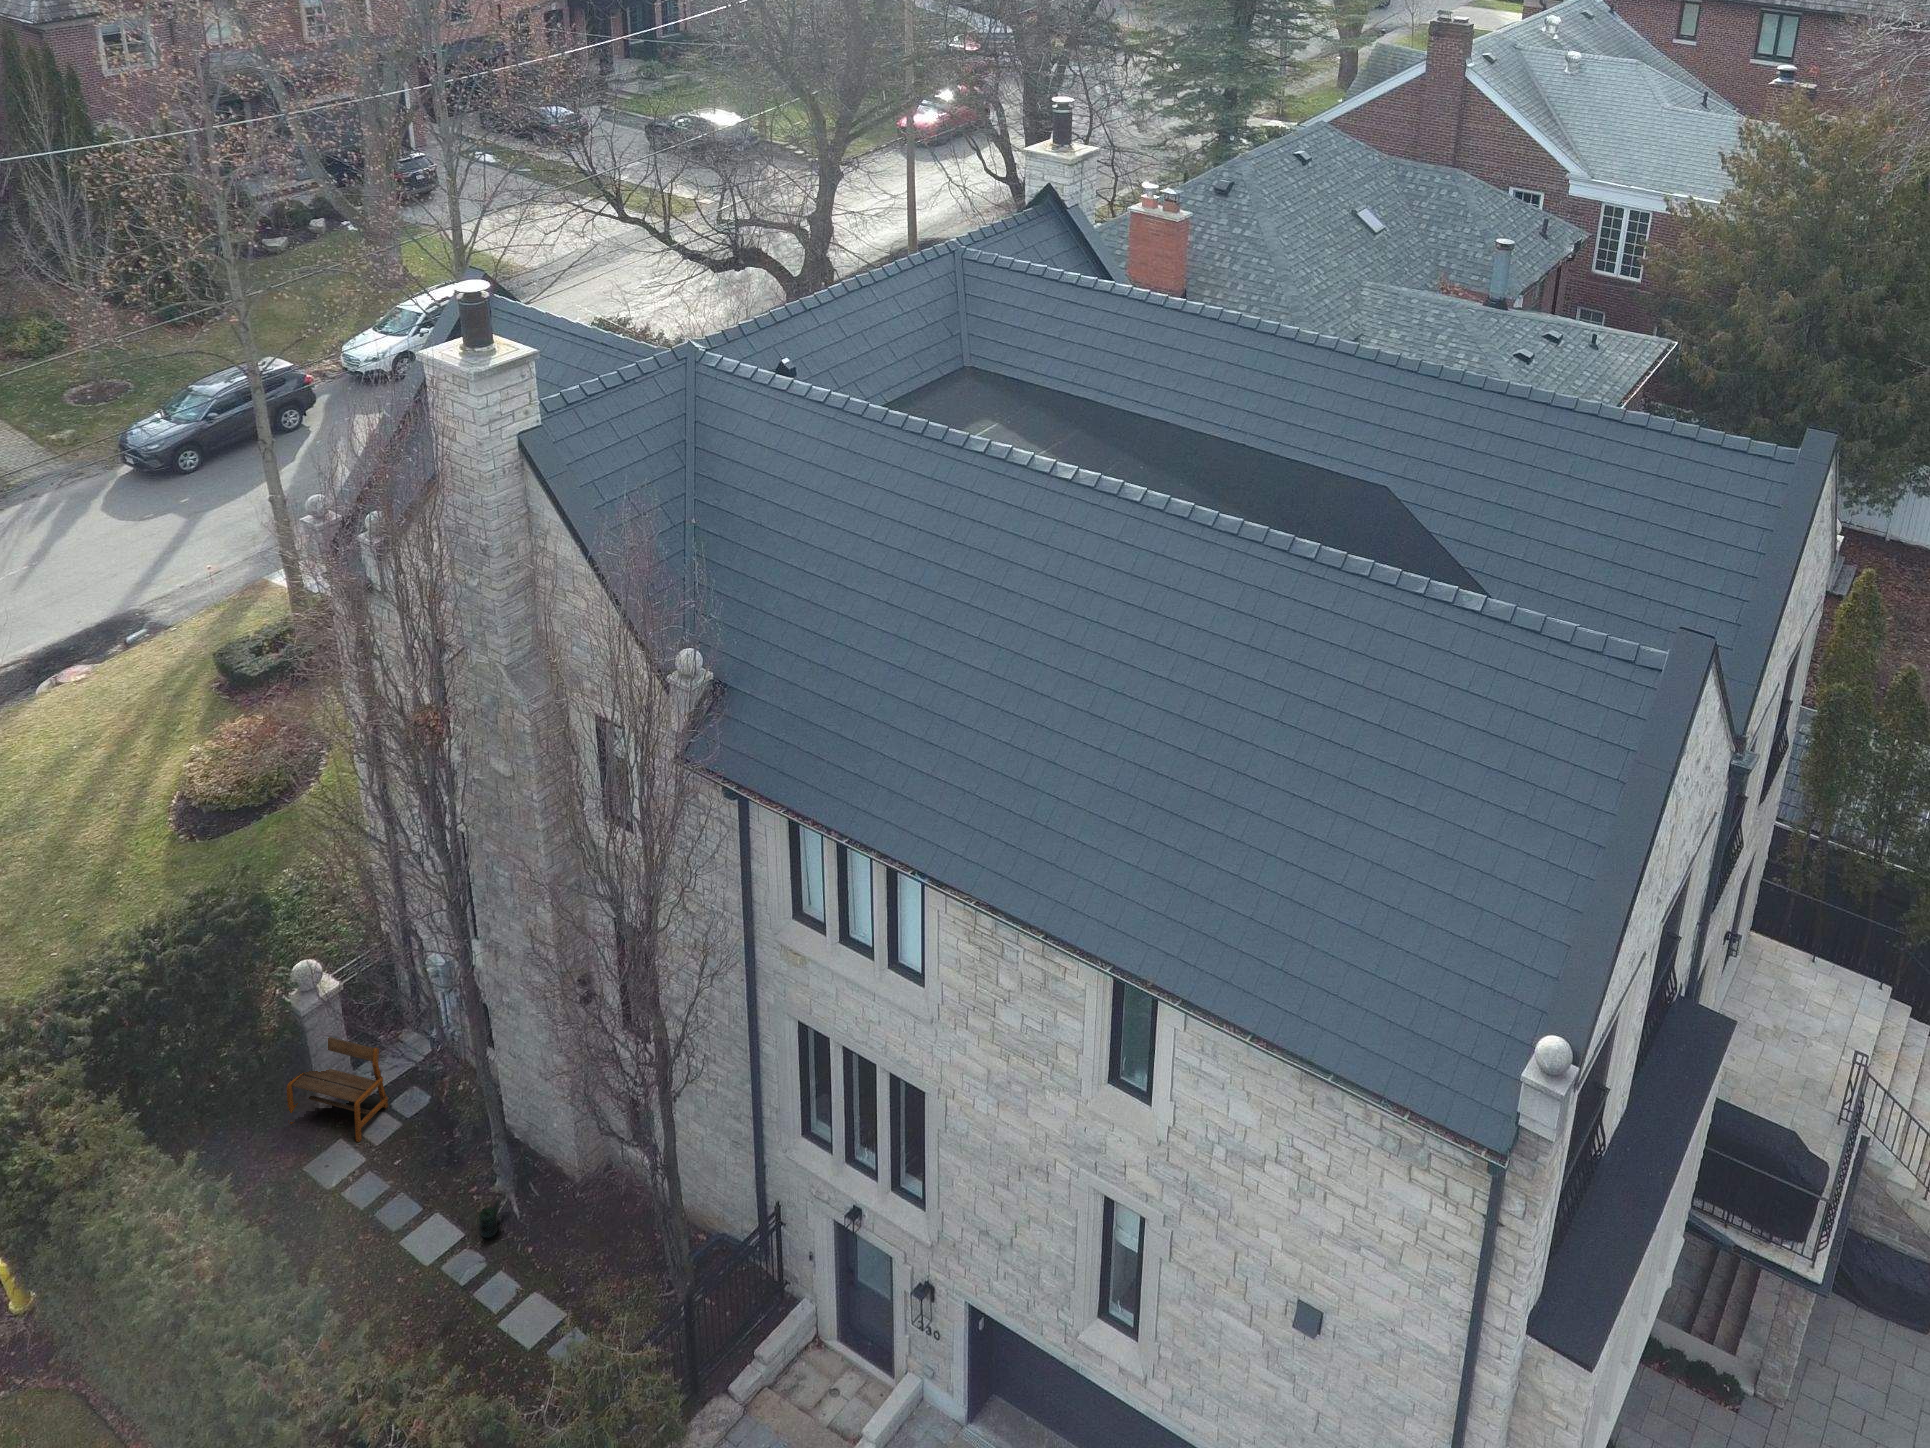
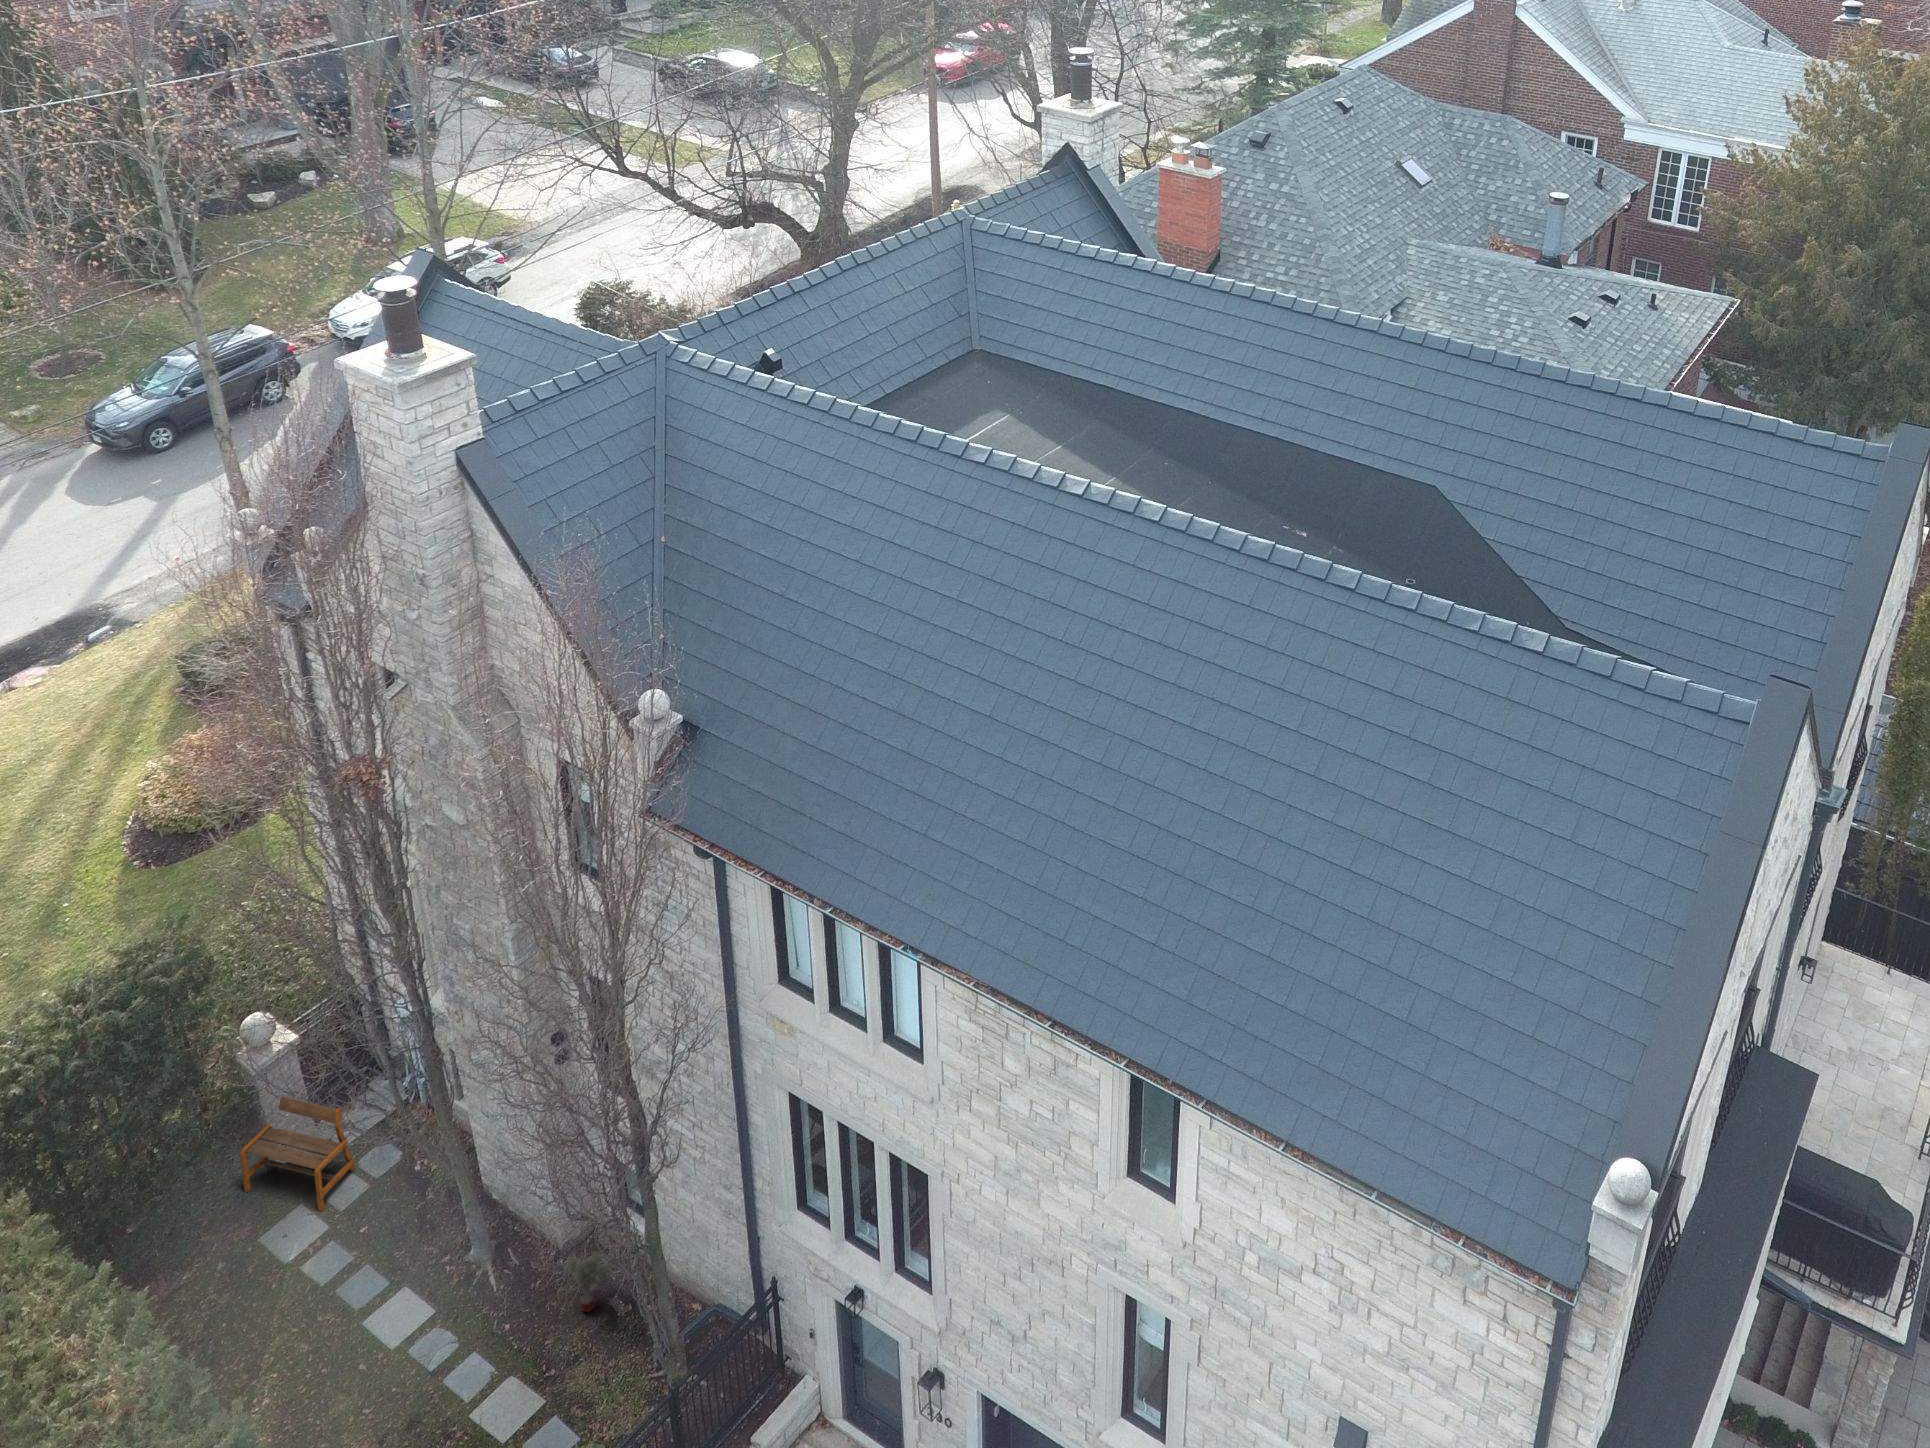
potted tree: none [583,1176,628,1235] -> present [566,1252,612,1312]
watering can: present [479,1194,501,1238] -> none [450,1269,477,1318]

